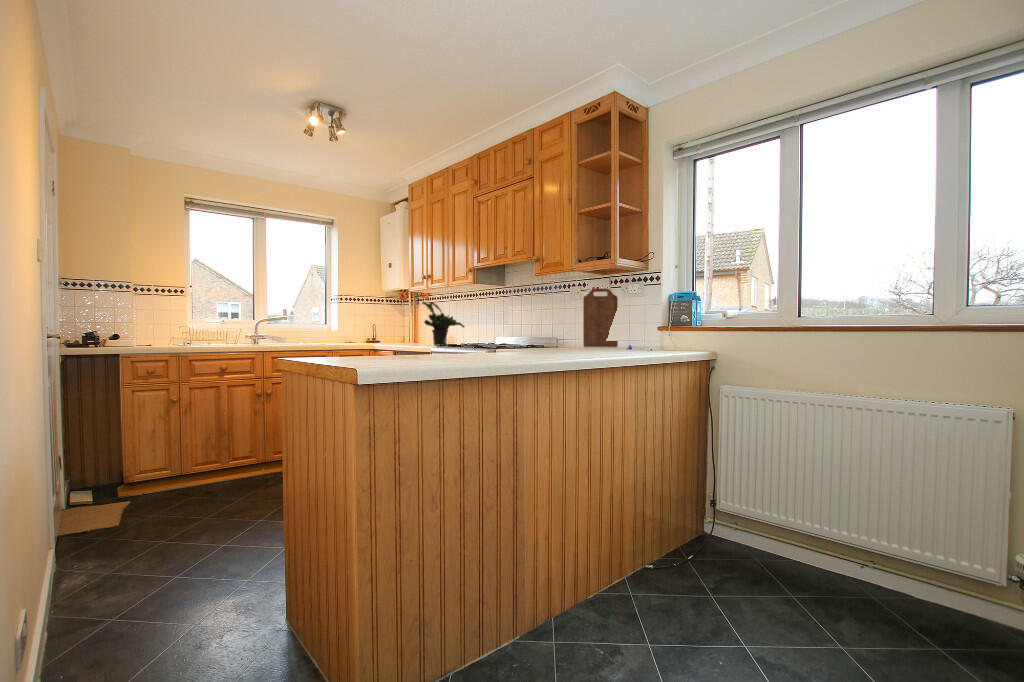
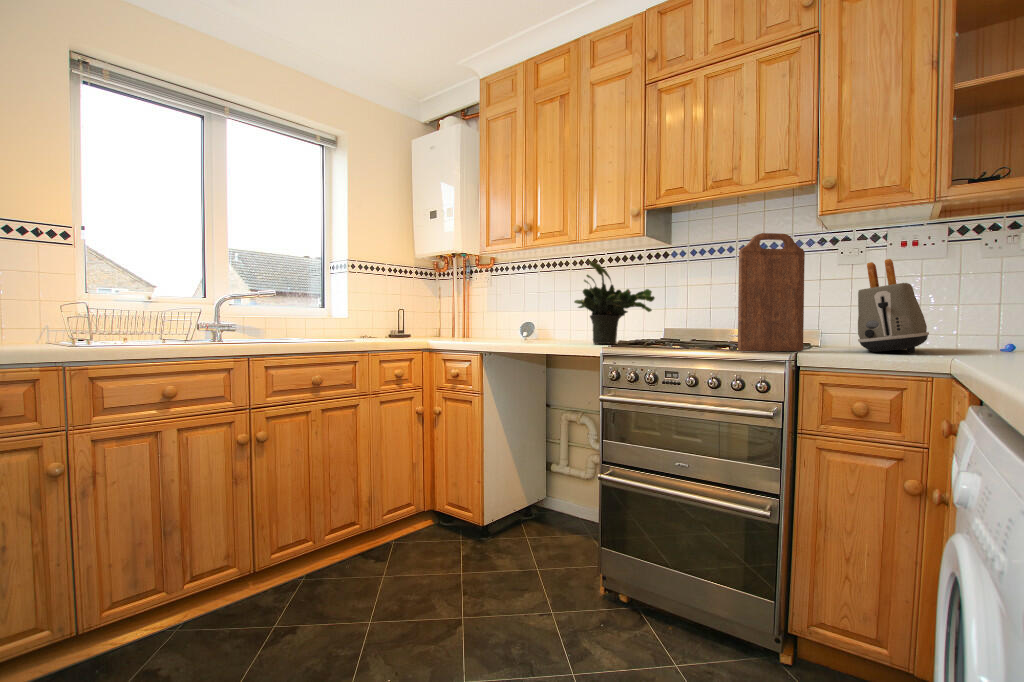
cutting board: present [583,289,618,347] -> present [738,233,805,351]
toaster: none [521,302,567,348] -> present [858,259,929,353]

